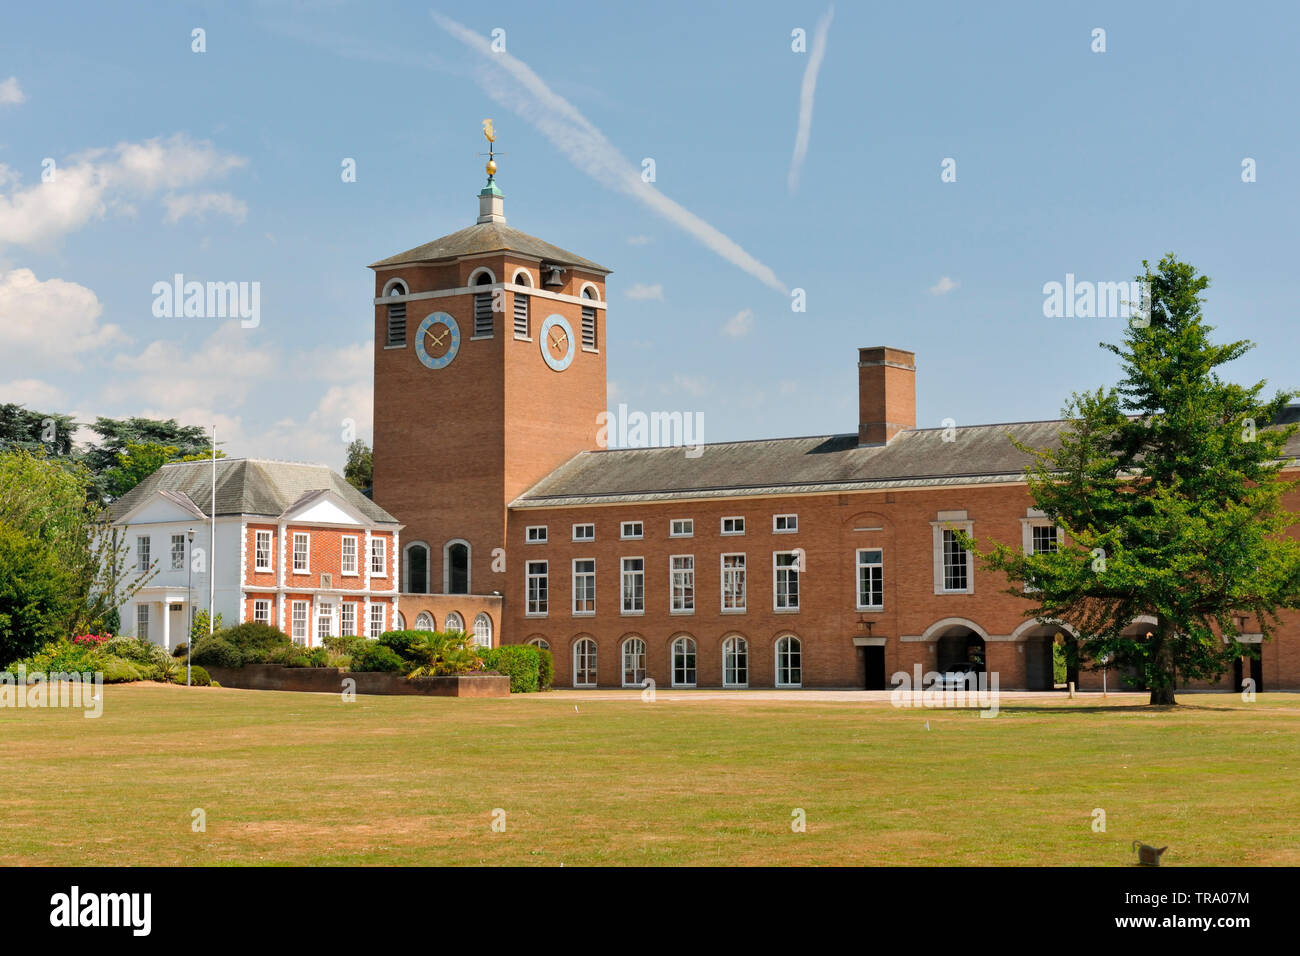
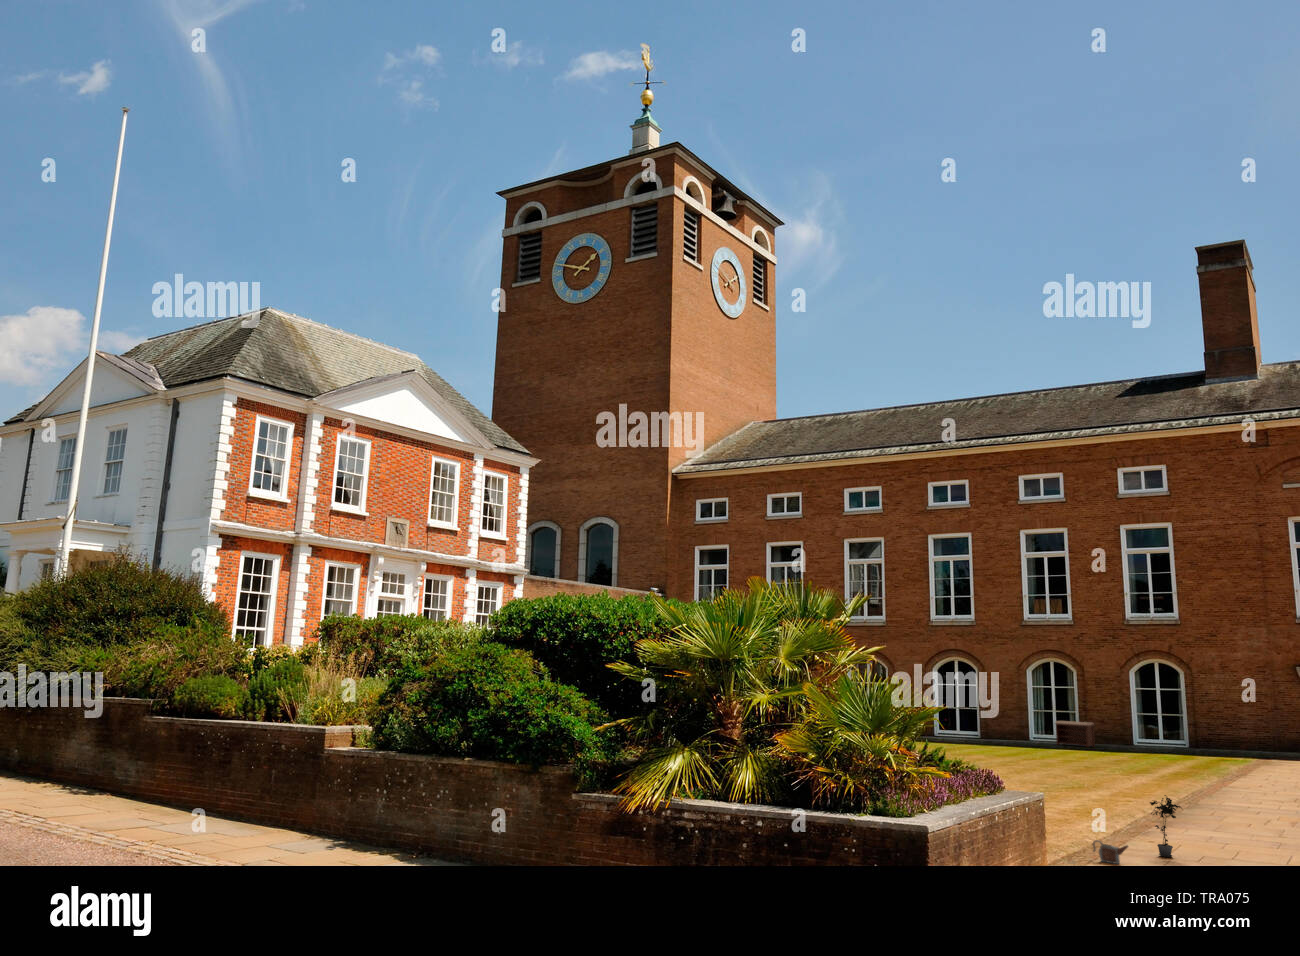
bench: none [1184,701,1233,732] -> present [1055,721,1095,747]
potted plant: none [1202,792,1235,859] -> present [1150,795,1181,857]

